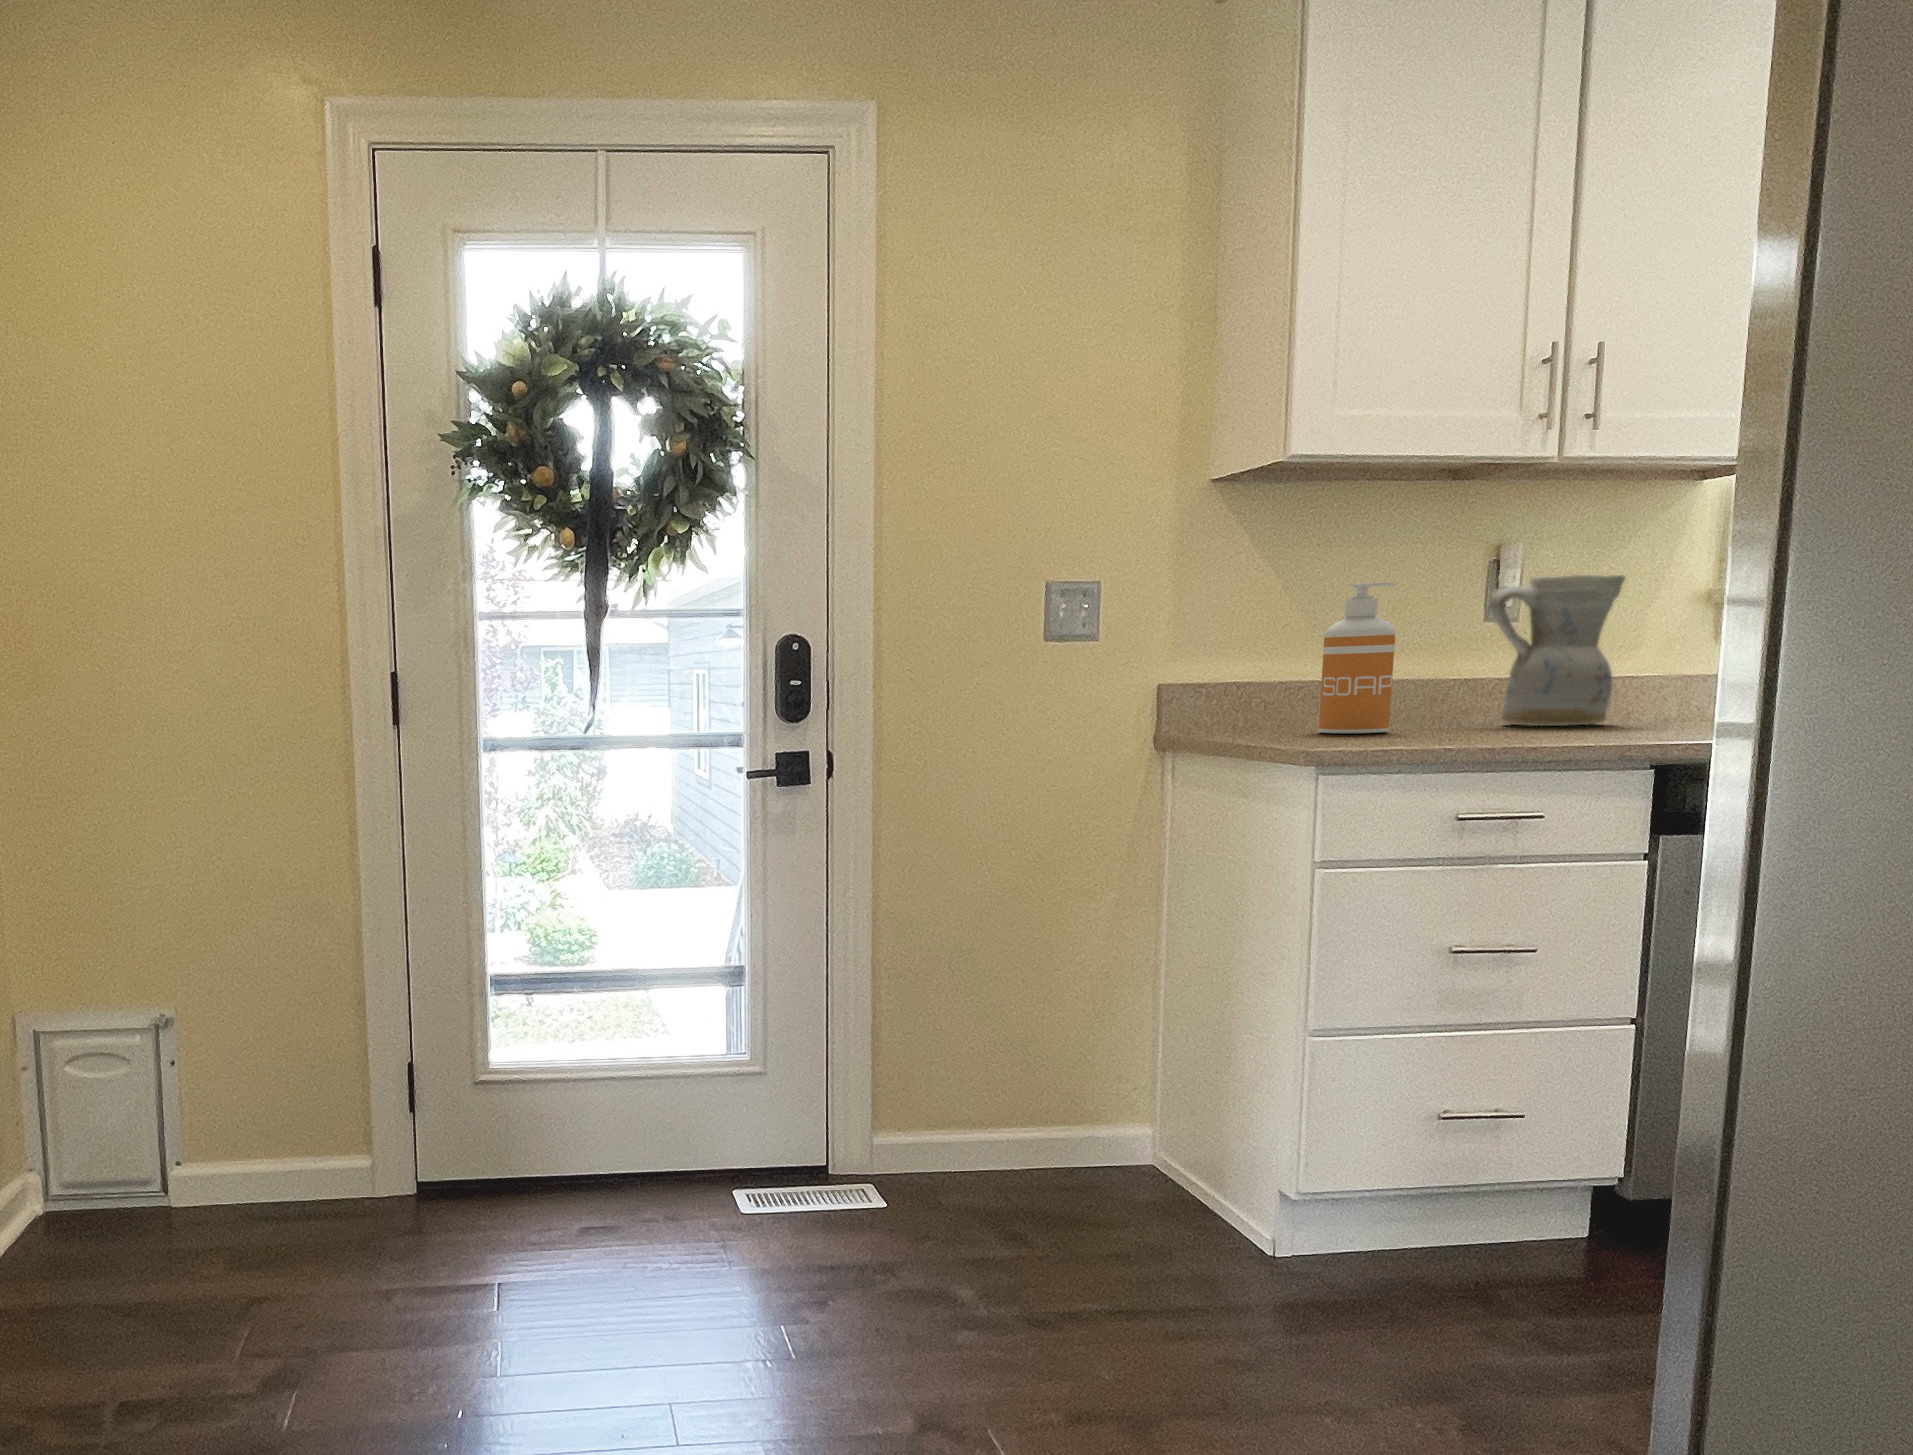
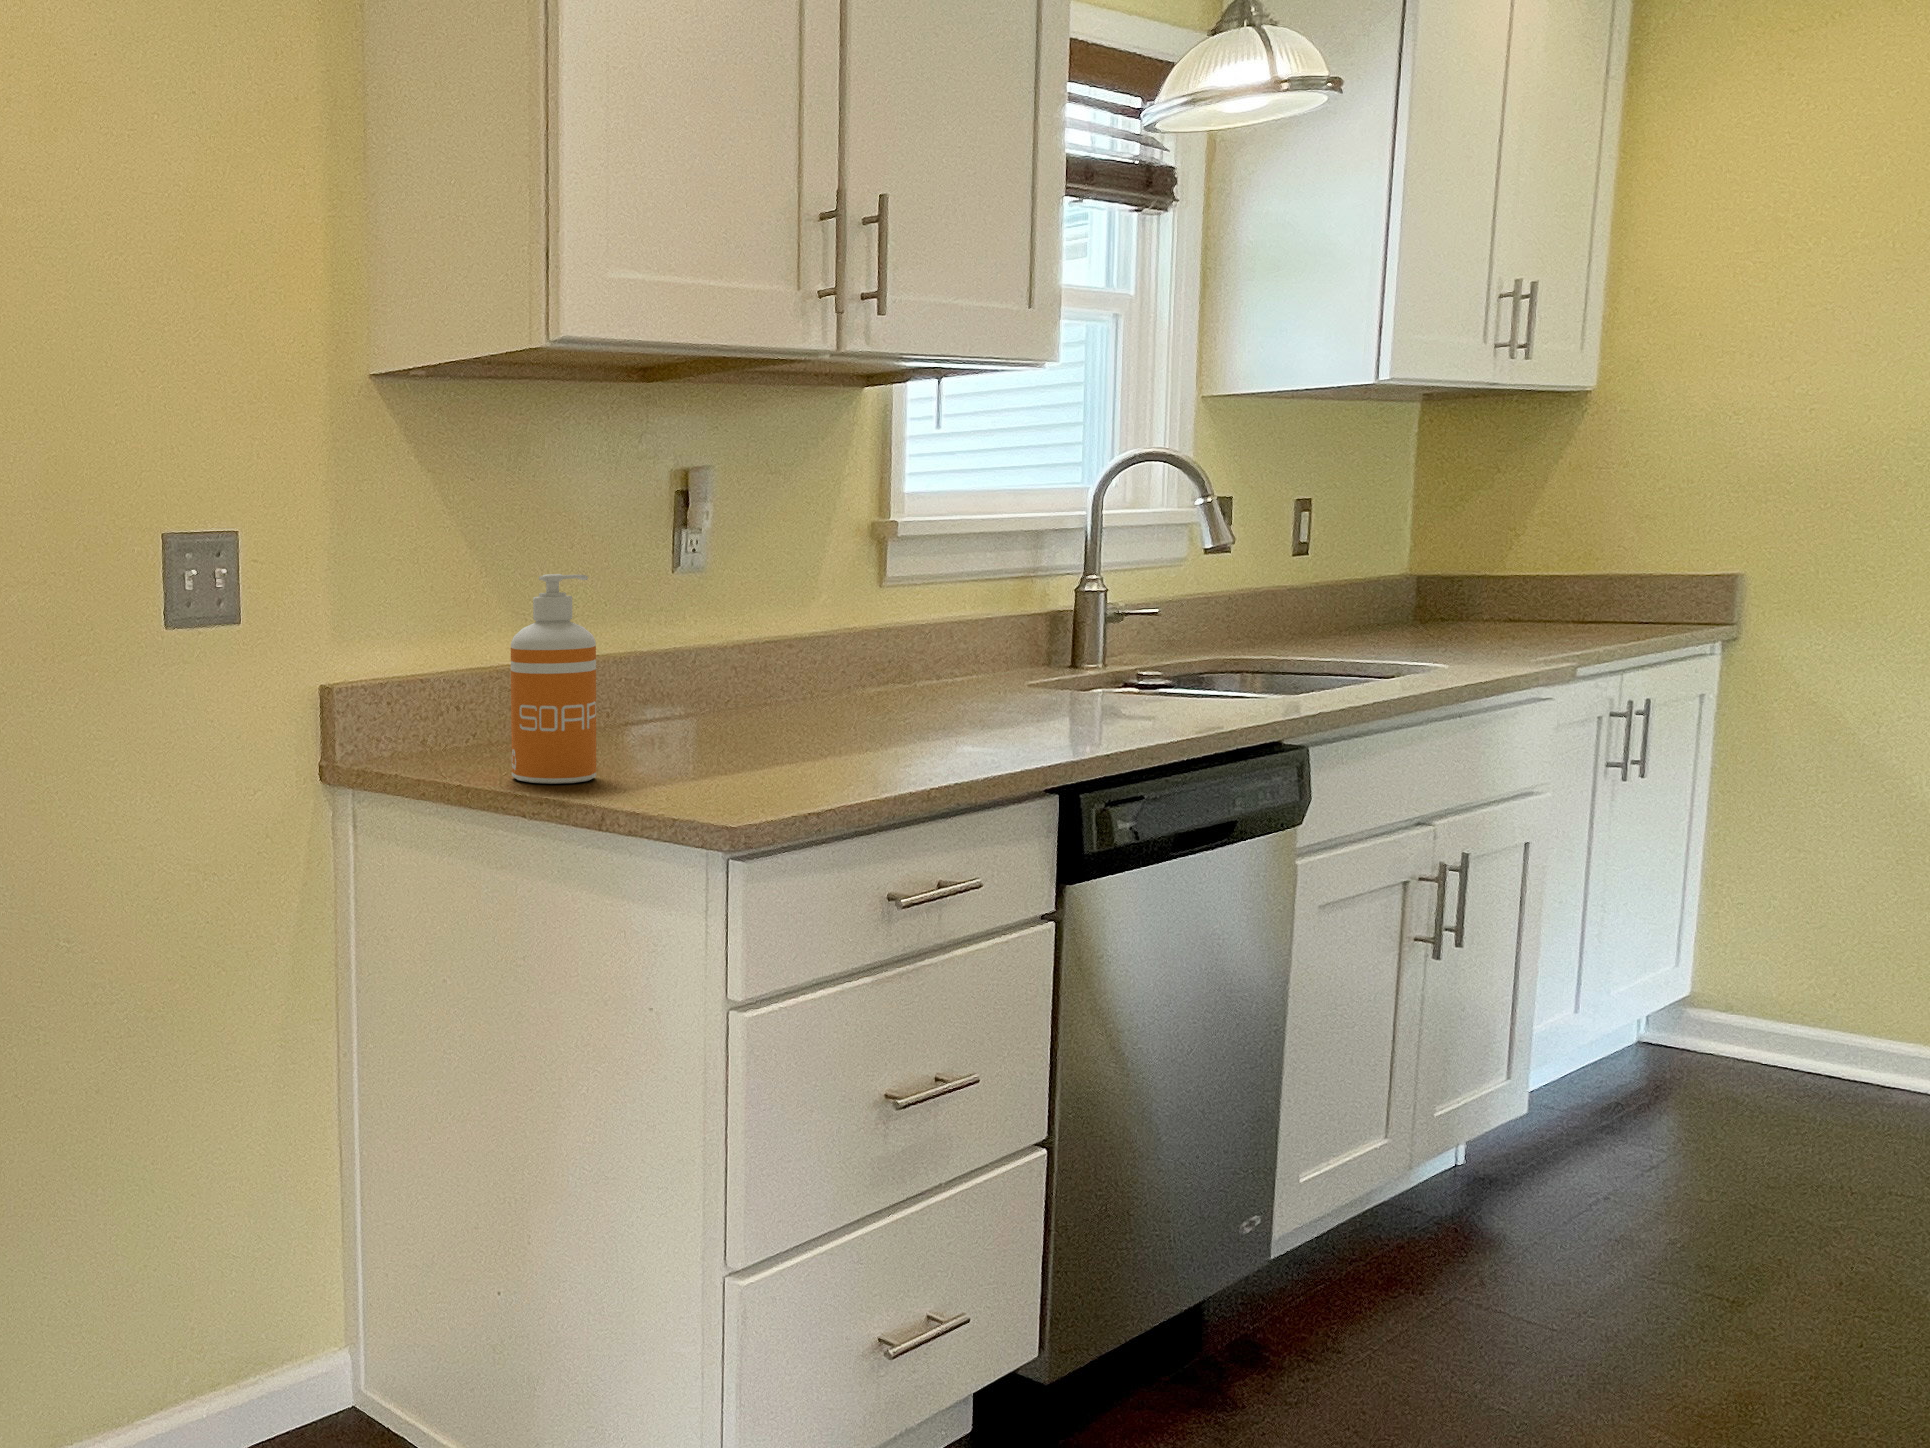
ceramic pitcher: present [1490,575,1625,726] -> none [658,566,787,755]

